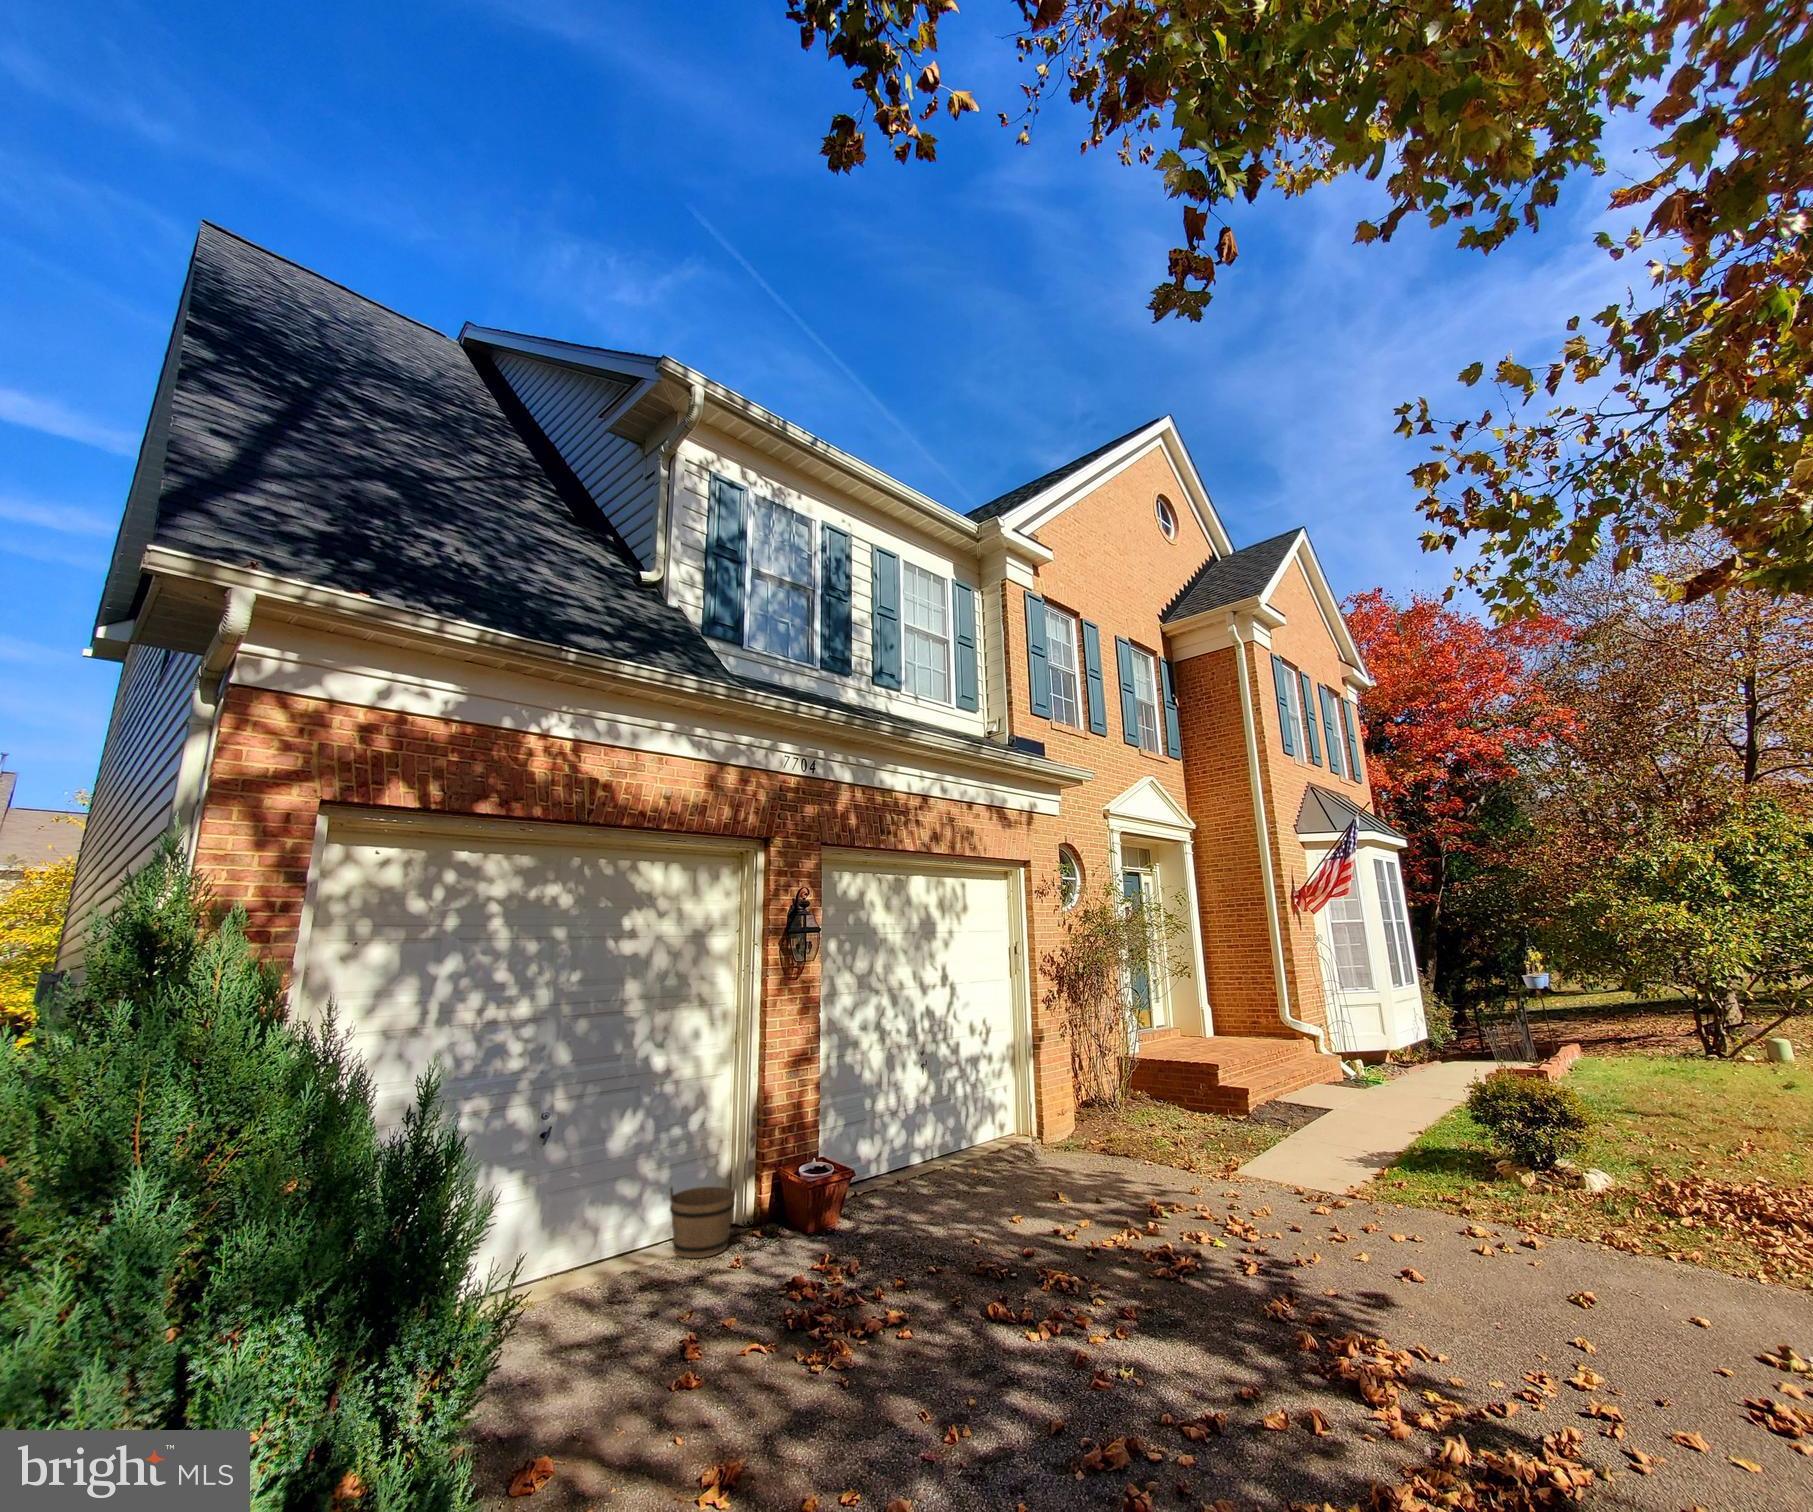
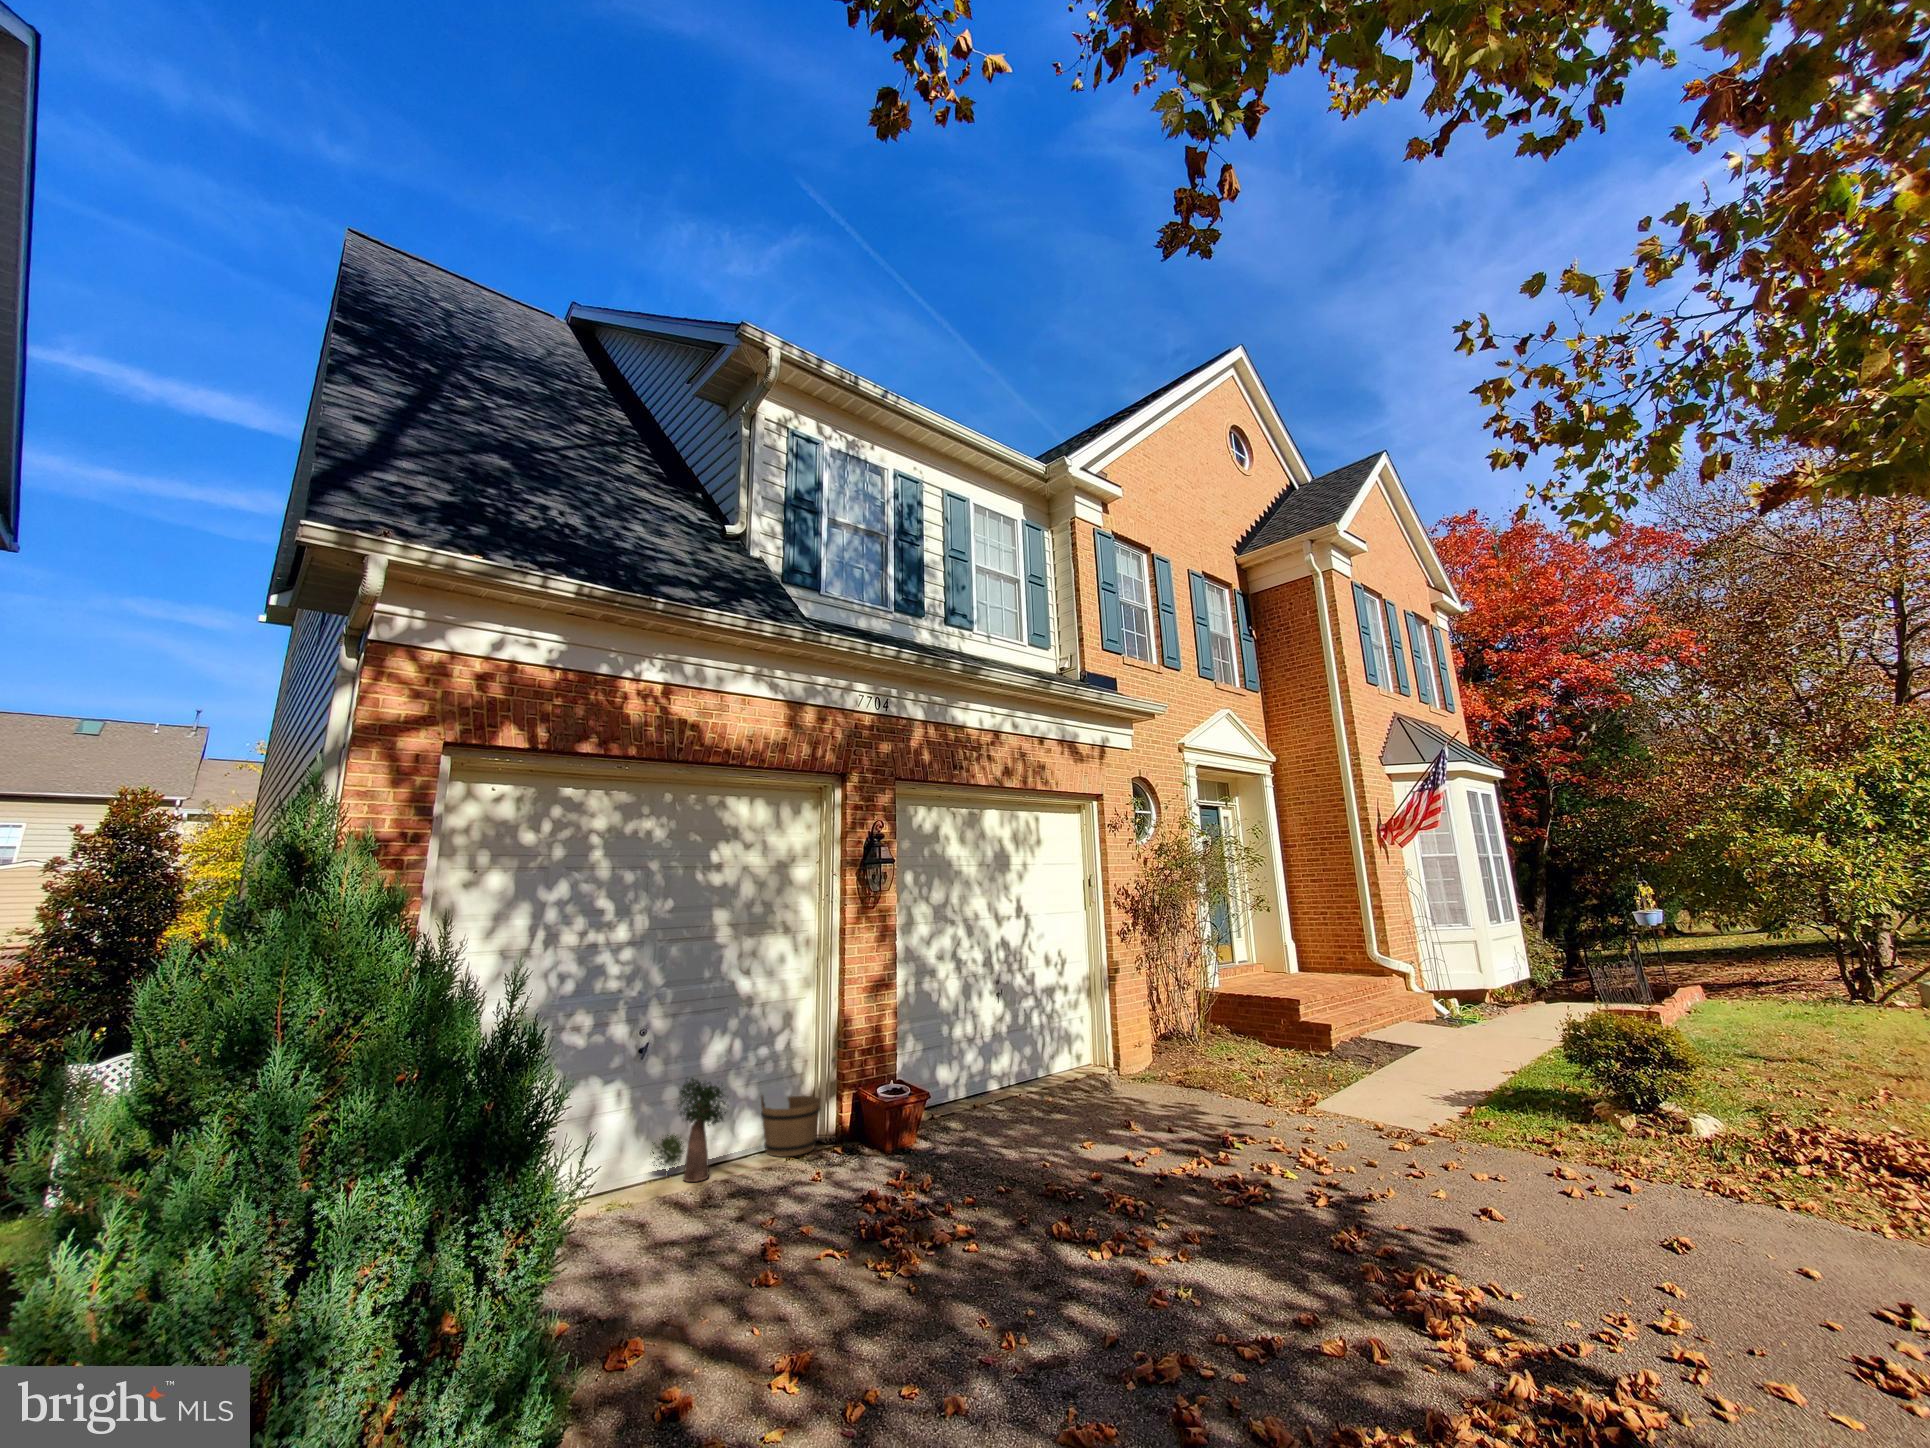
potted plant: none [542,1172,634,1293] -> present [650,1078,729,1182]

